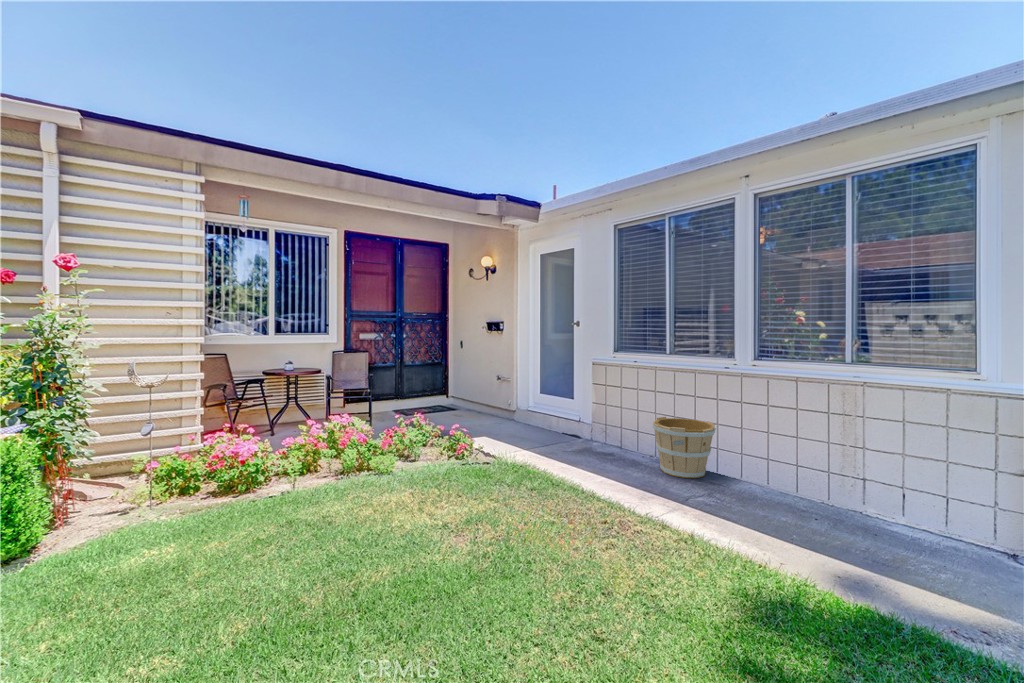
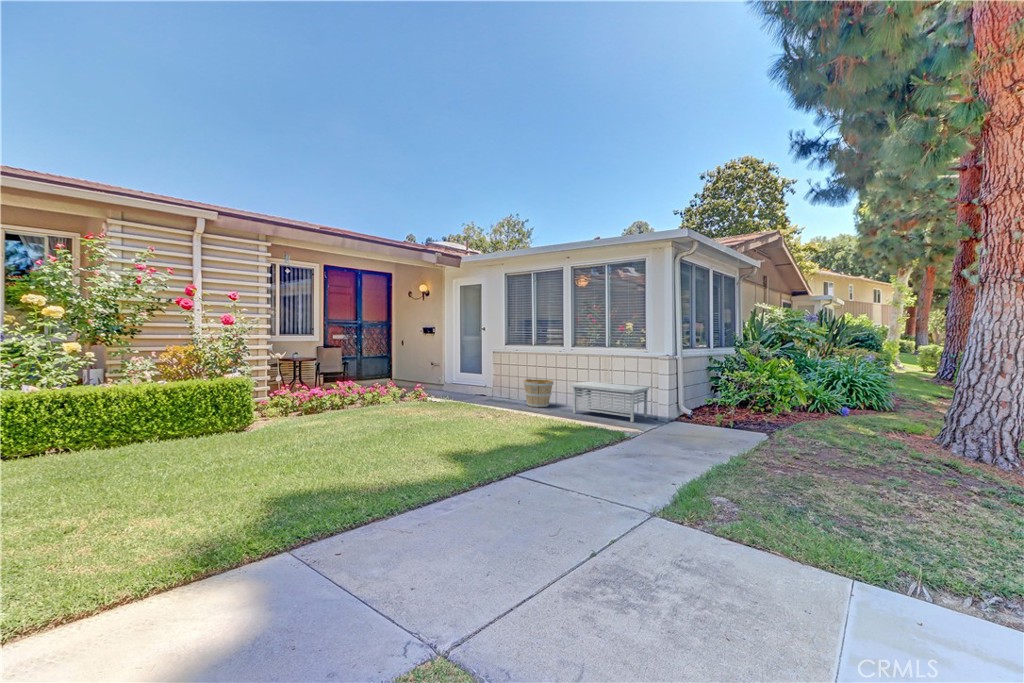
storage bench: none [768,432,994,568] -> present [571,381,649,422]

